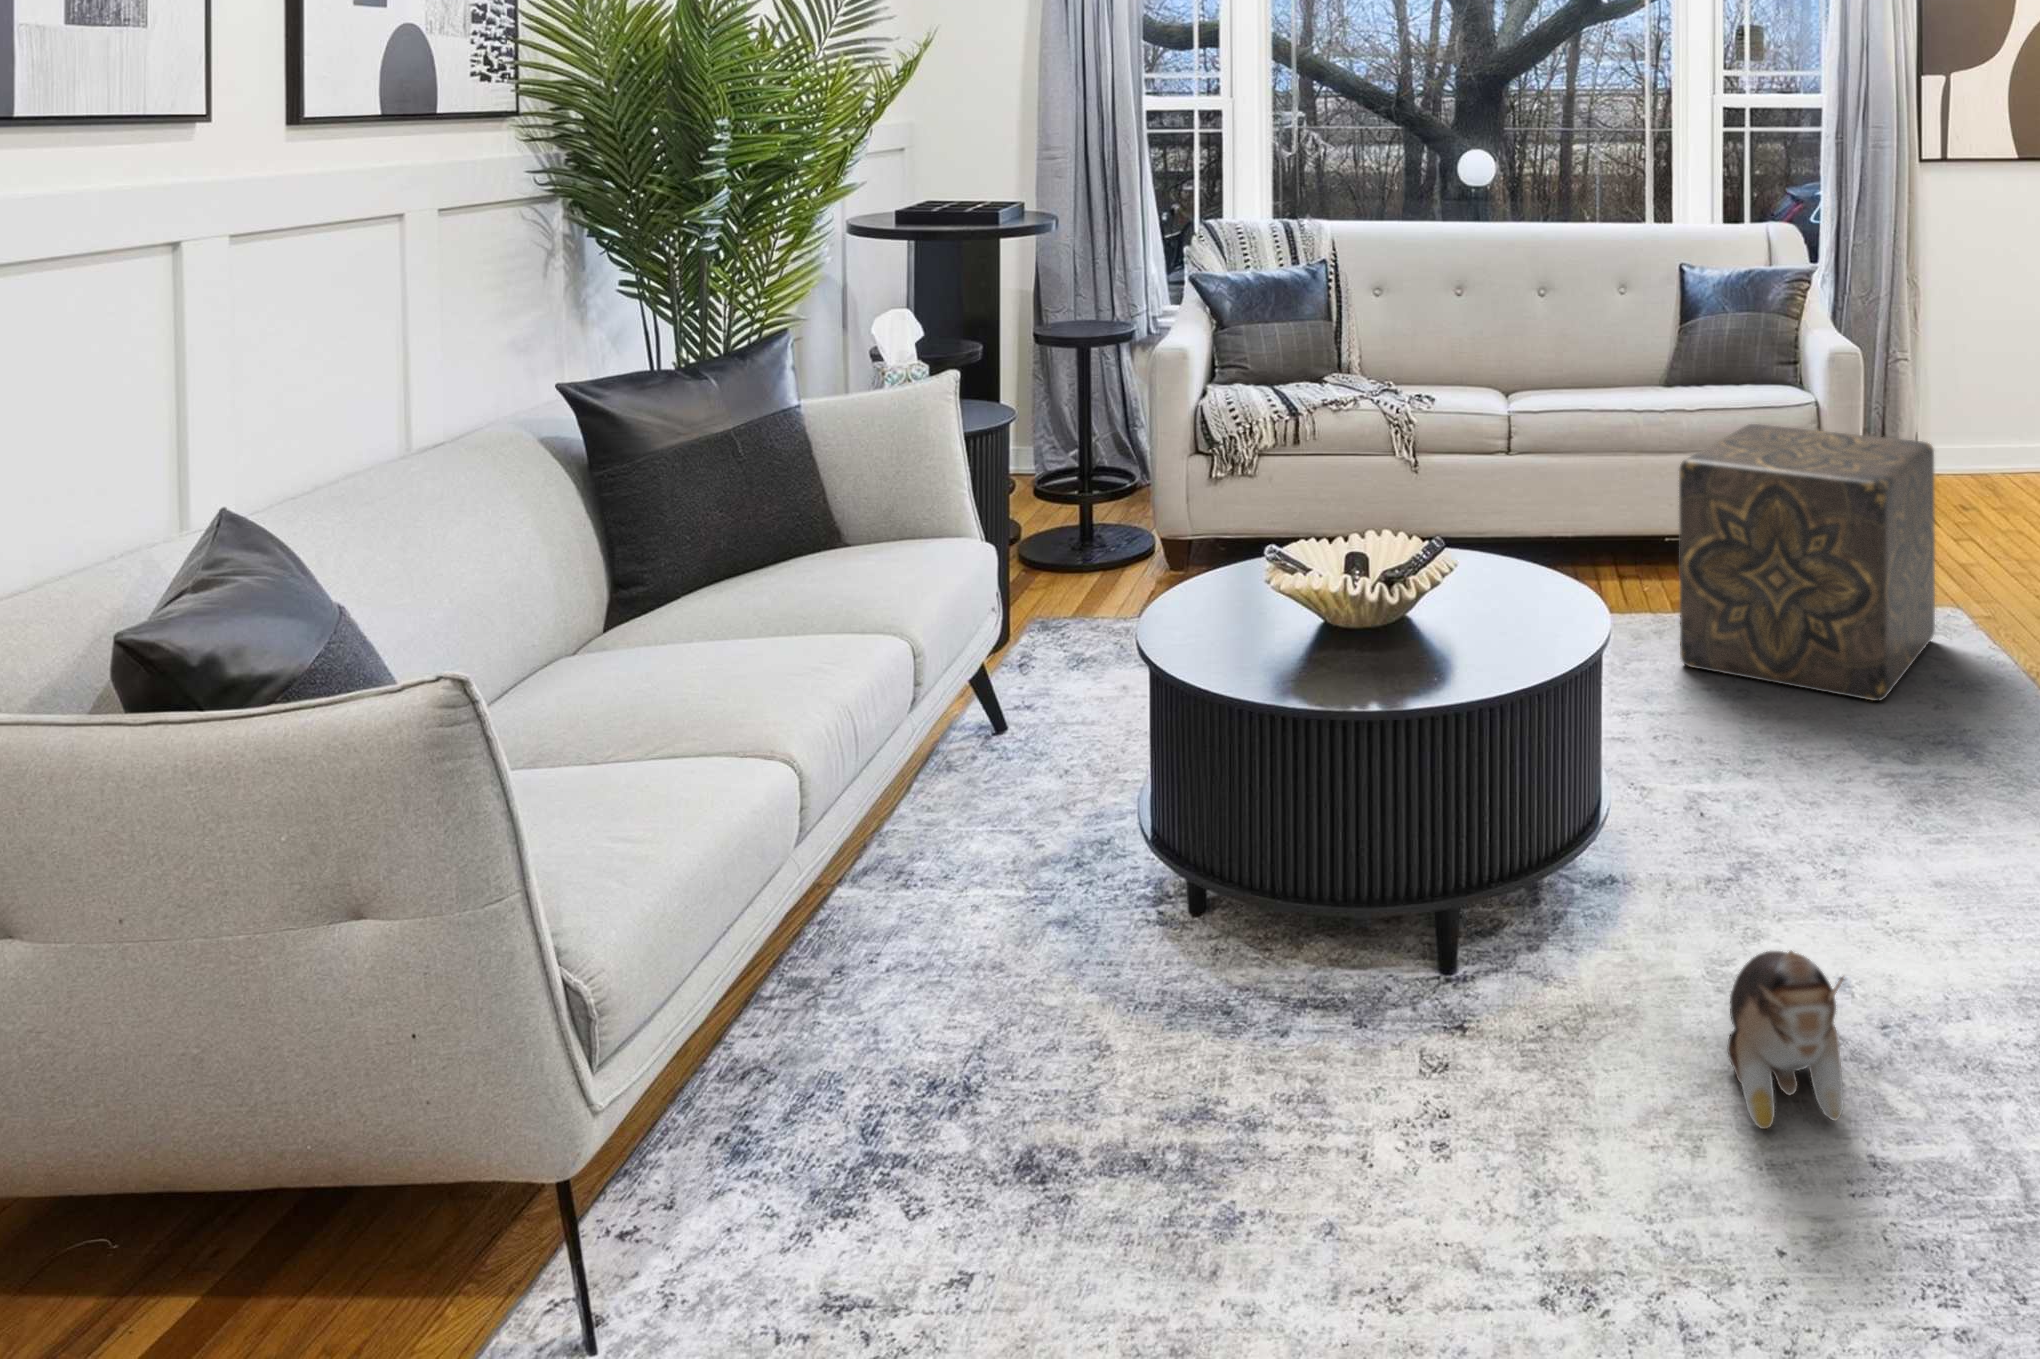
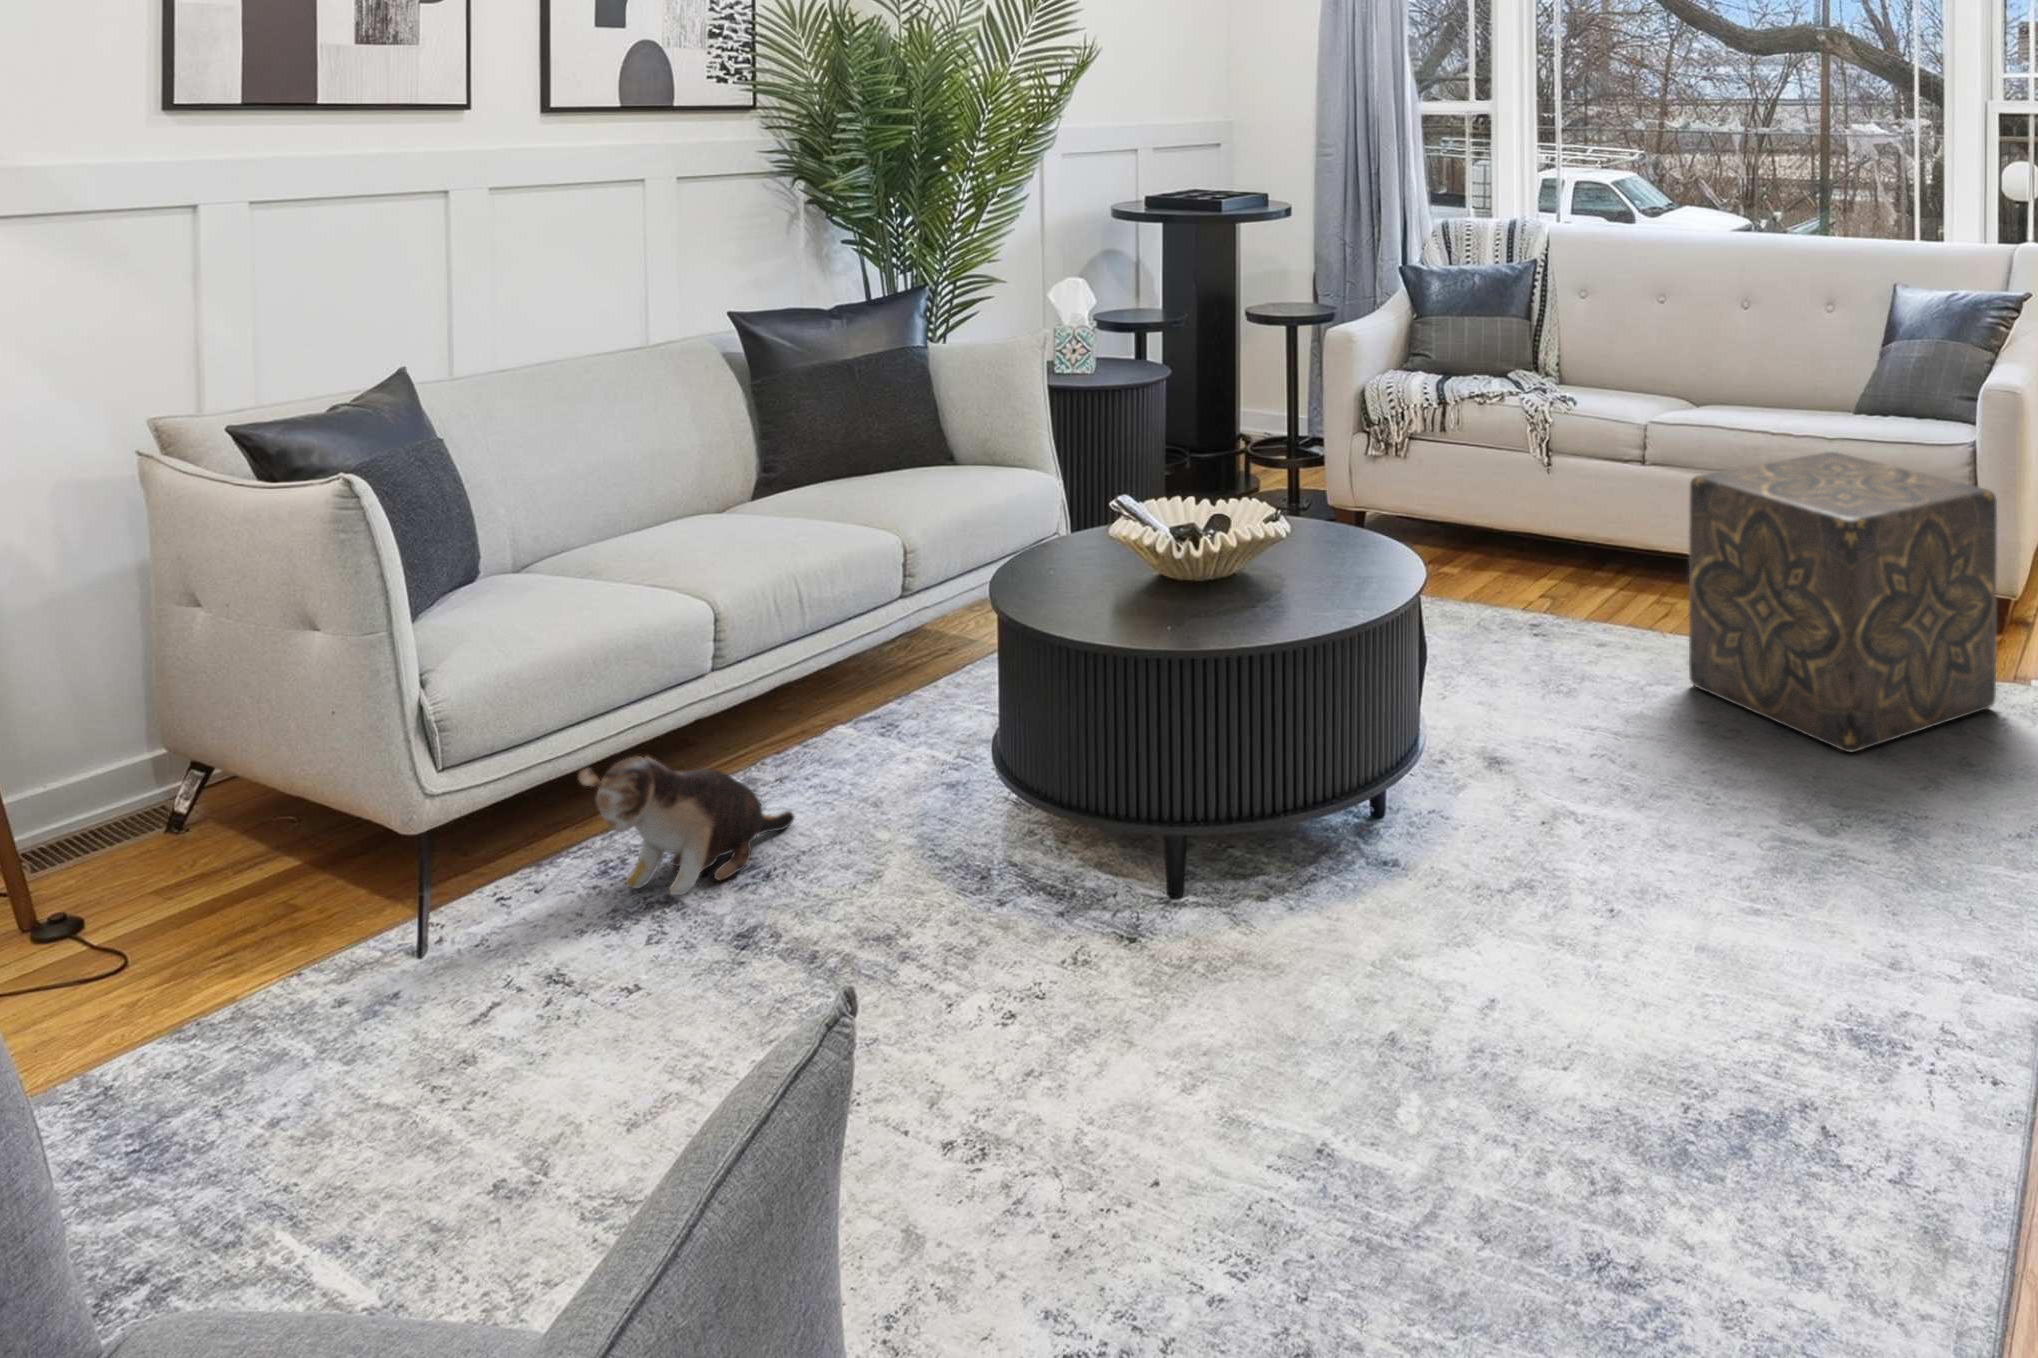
plush toy: present [1728,951,1843,1129] -> present [578,756,794,895]

